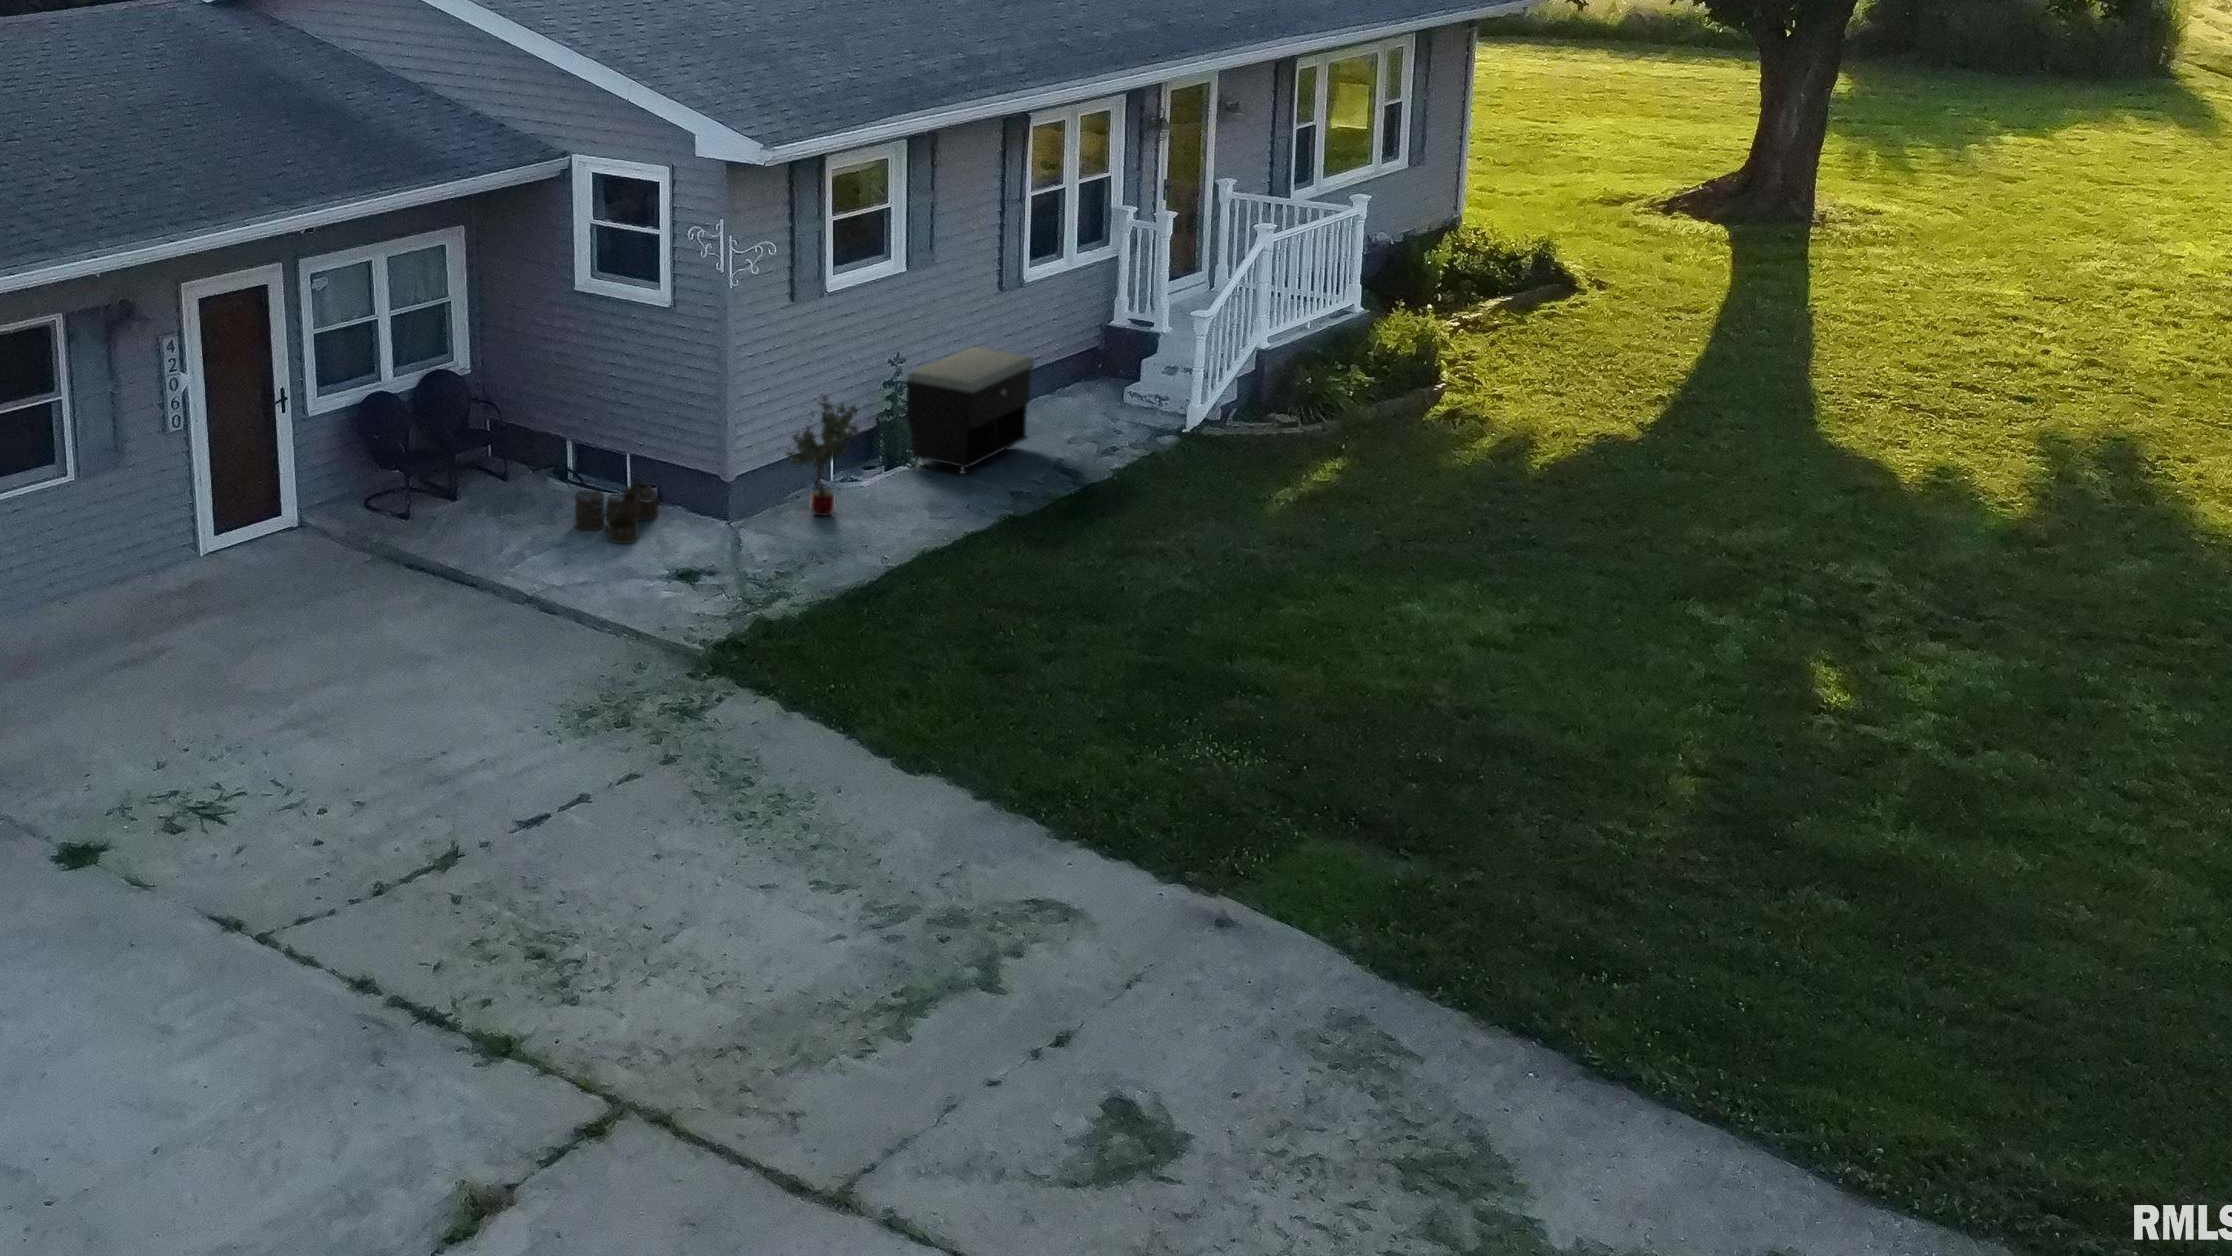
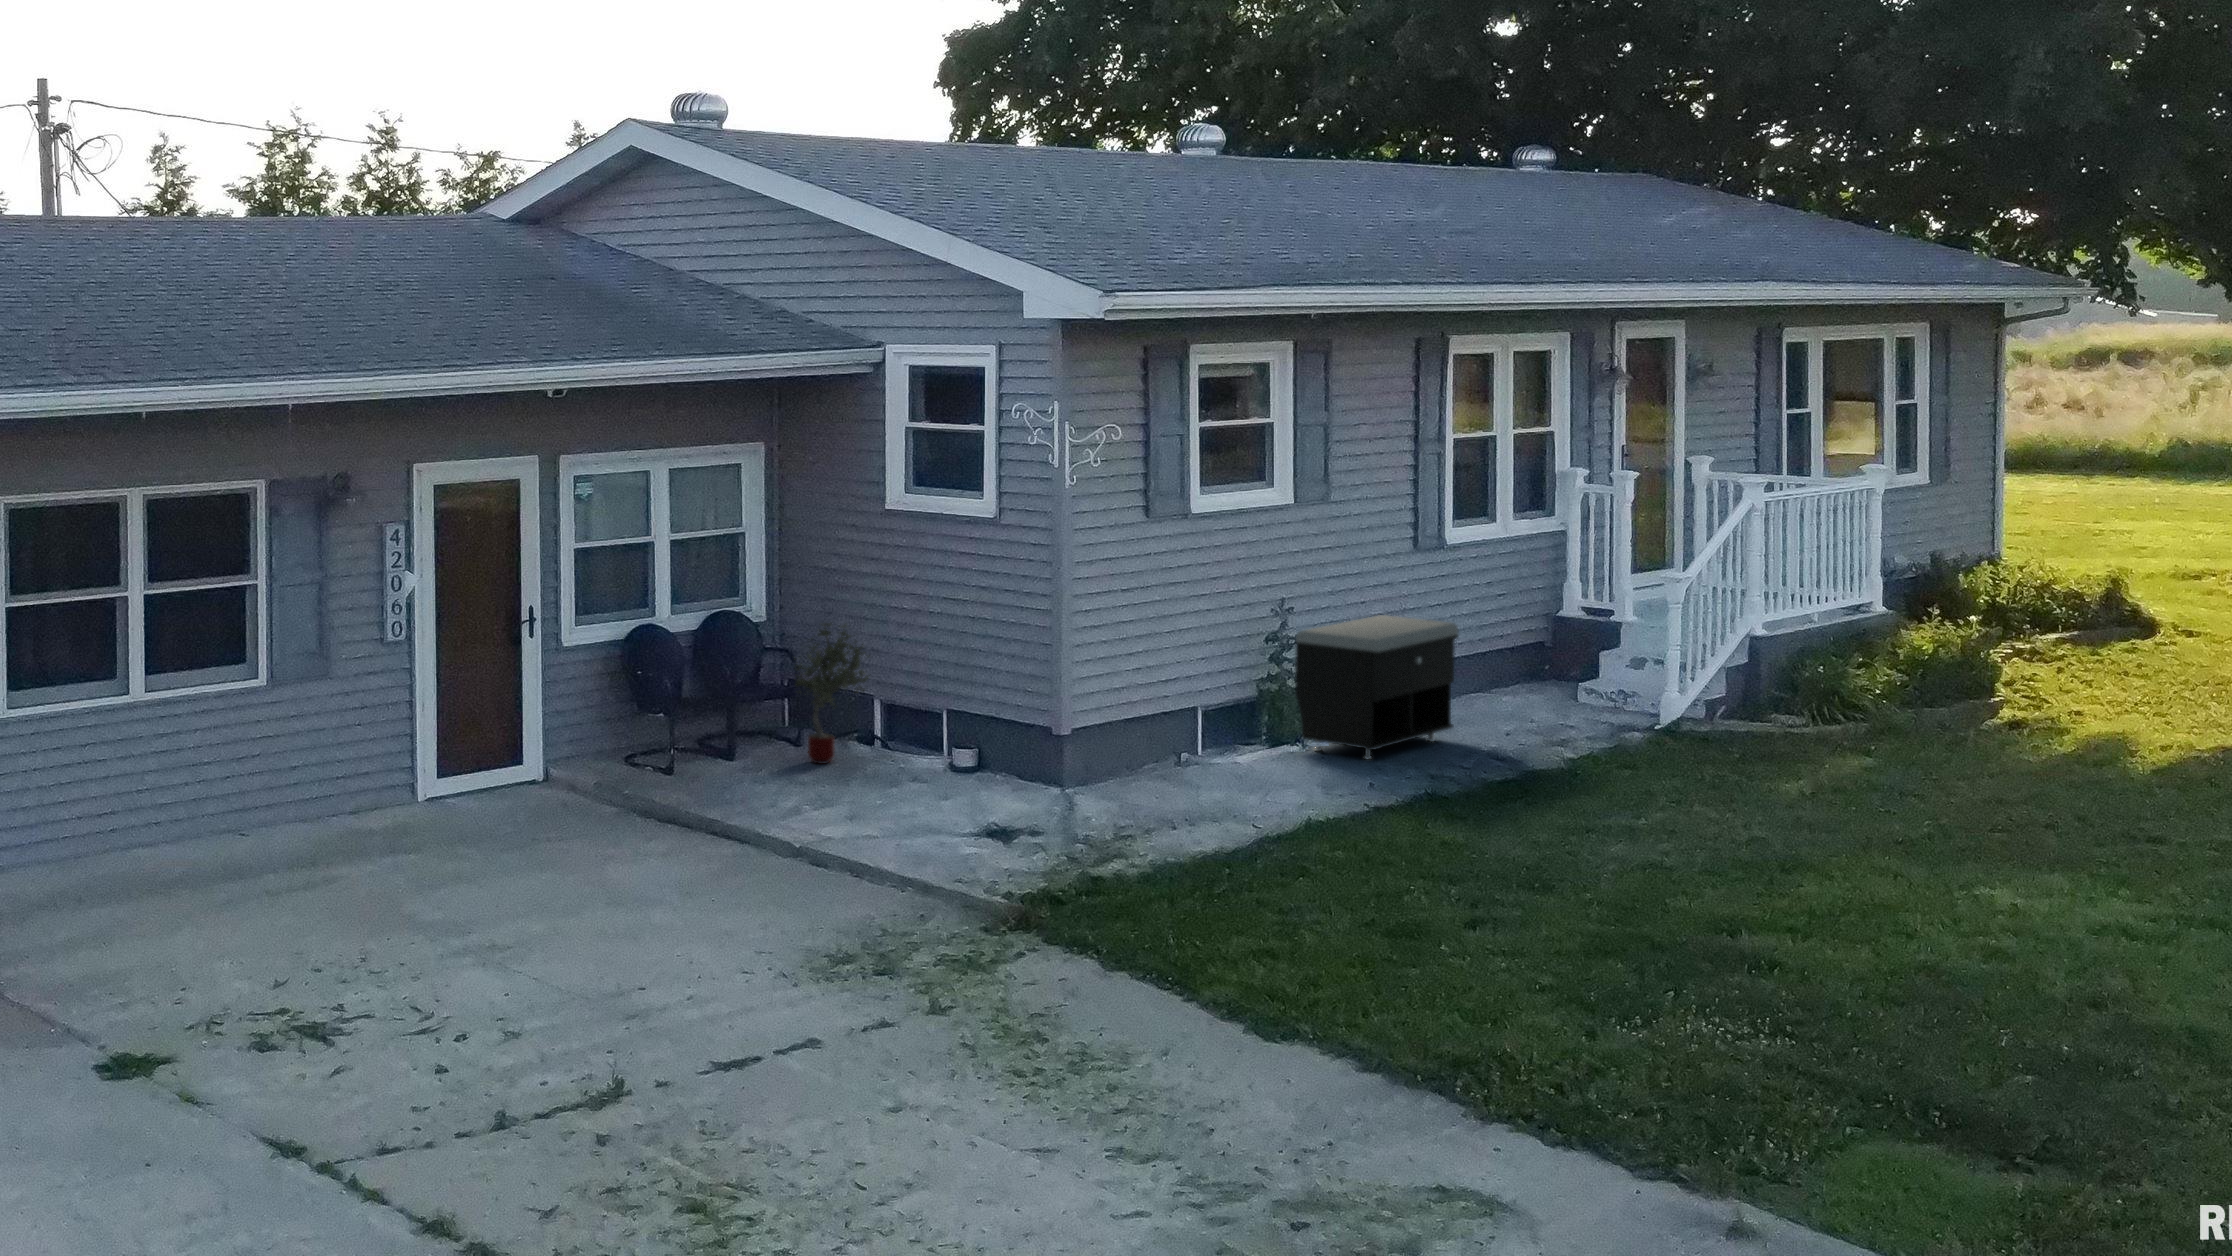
potted tree: present [786,396,860,516] -> present [794,623,870,764]
woven basket: present [575,483,658,544] -> none [874,738,979,806]

